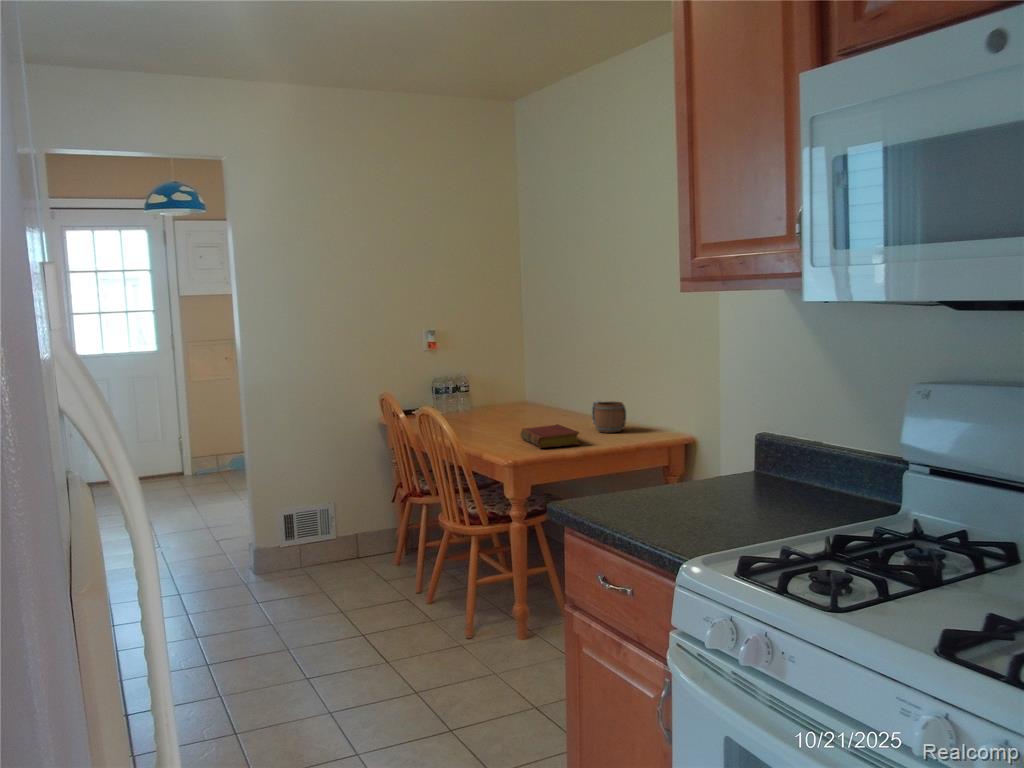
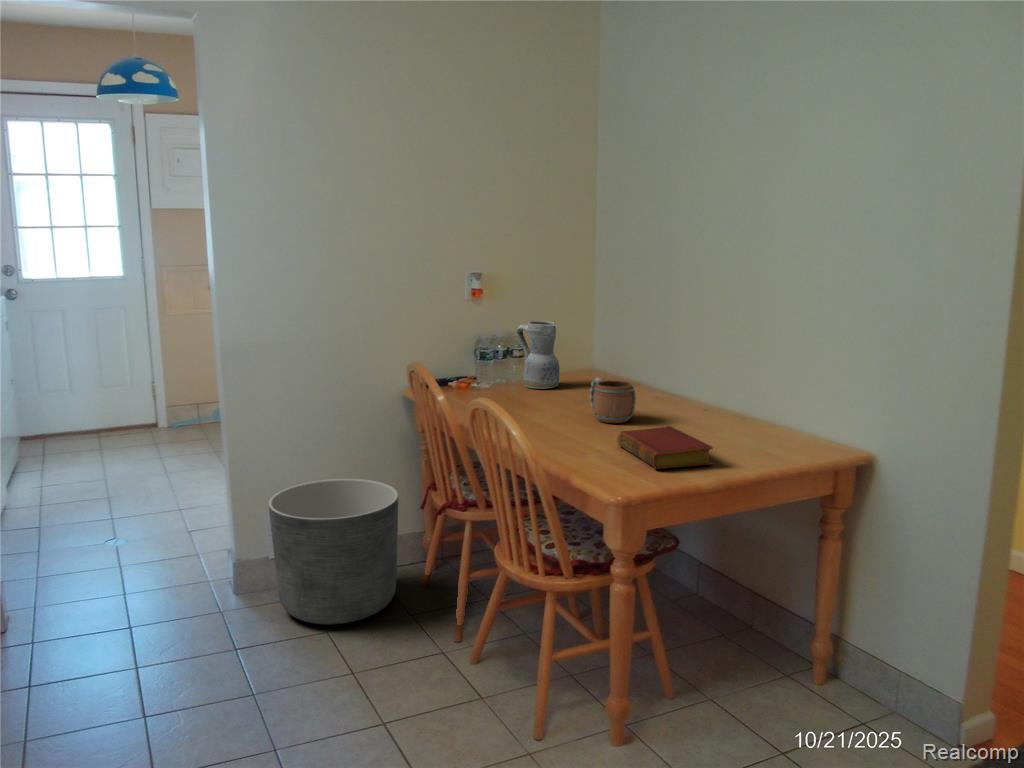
ceramic pitcher: none [462,363,495,413] -> present [517,321,560,389]
mug: present [592,401,626,433] -> present [590,378,636,423]
planter: none [279,485,375,588] -> present [269,479,398,624]

